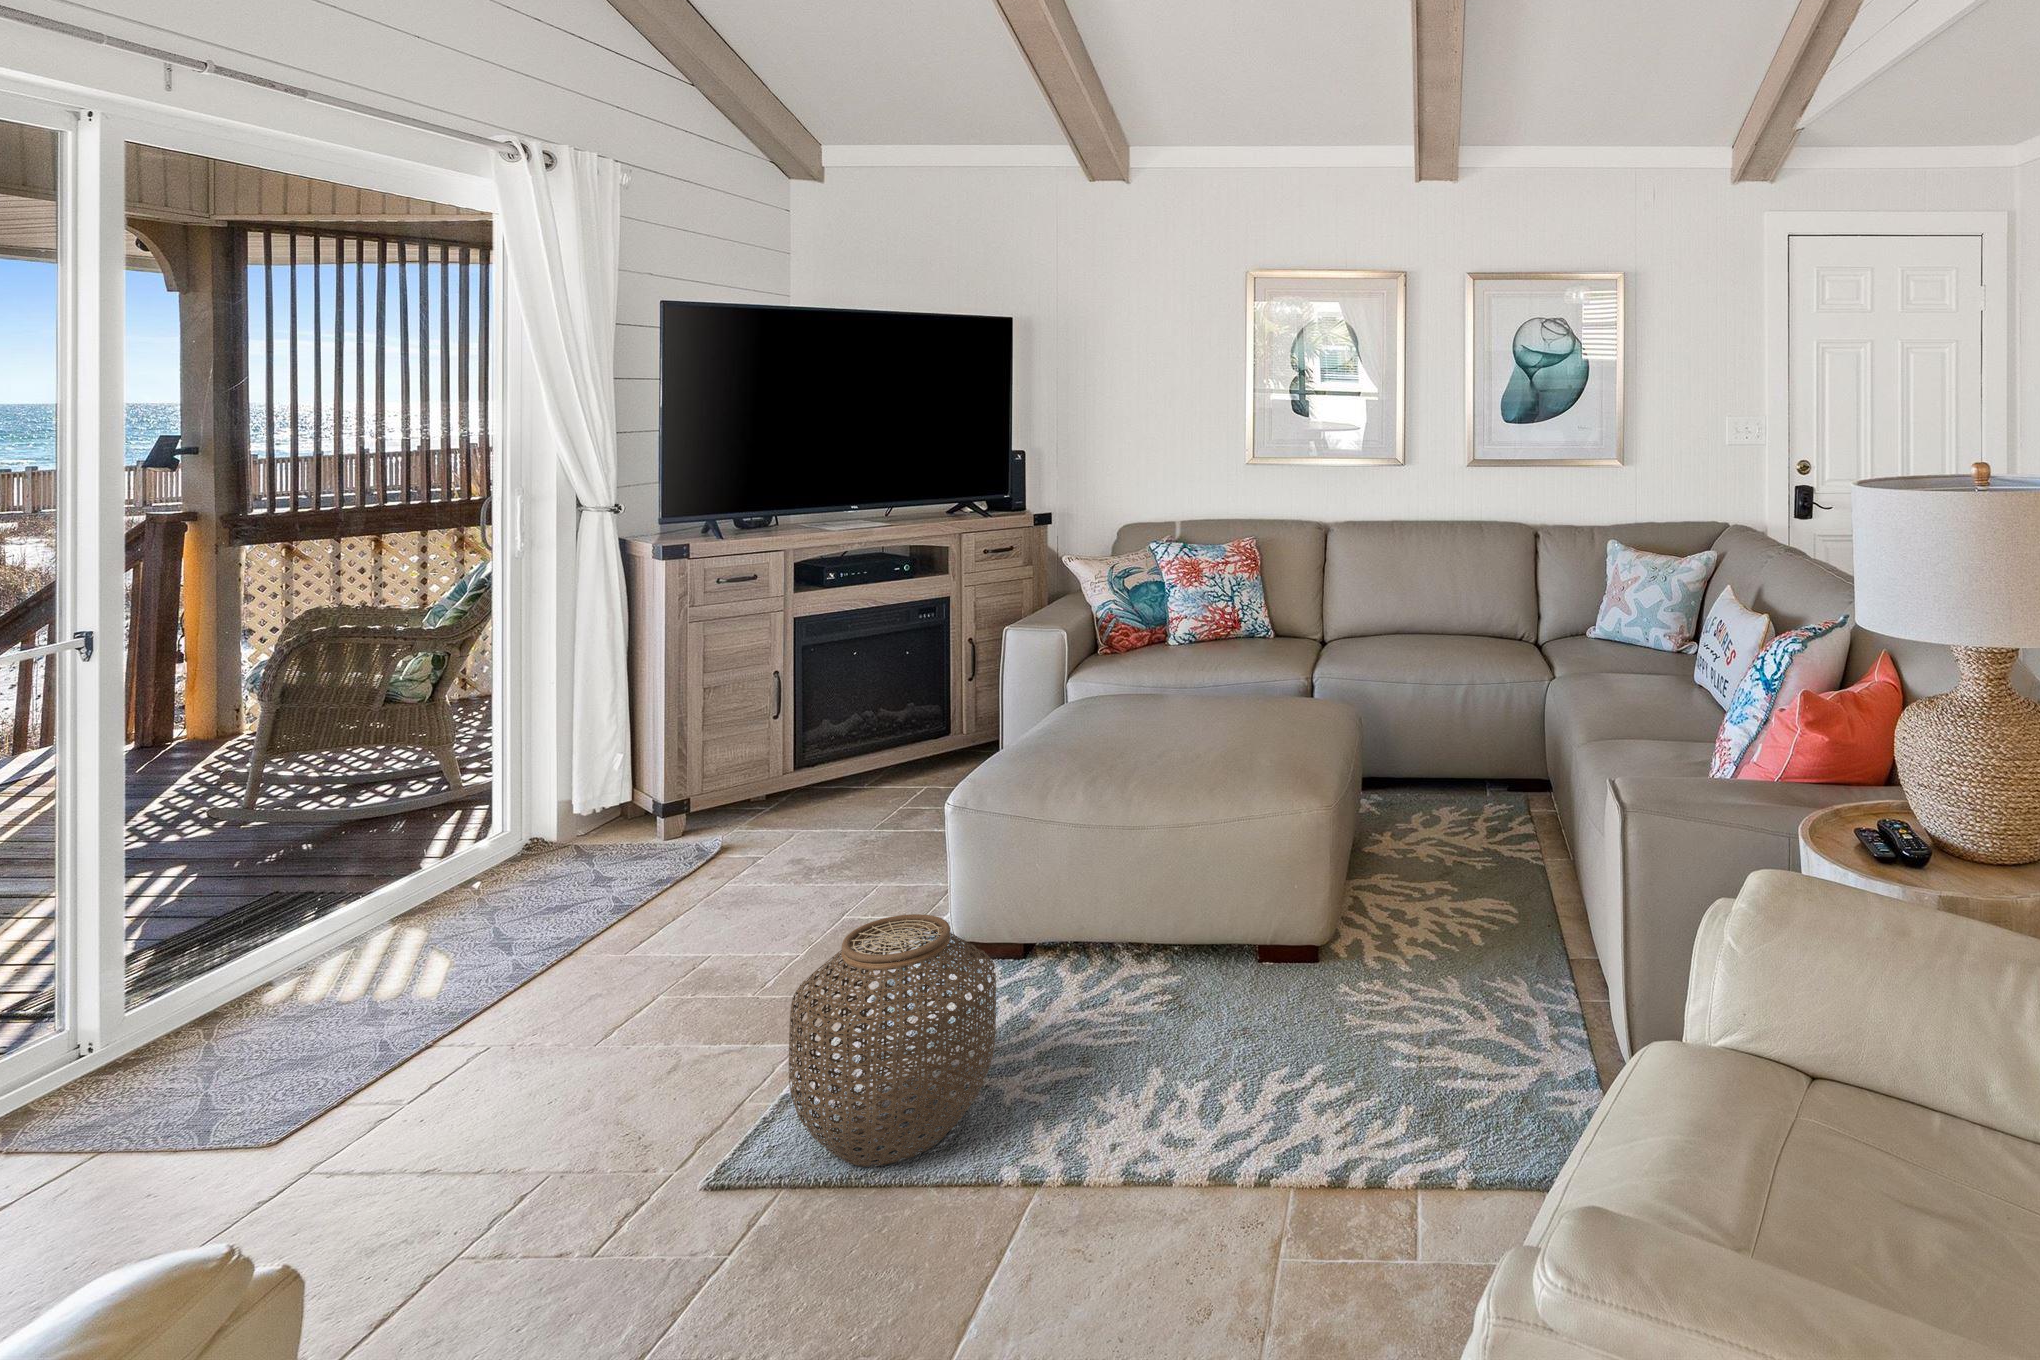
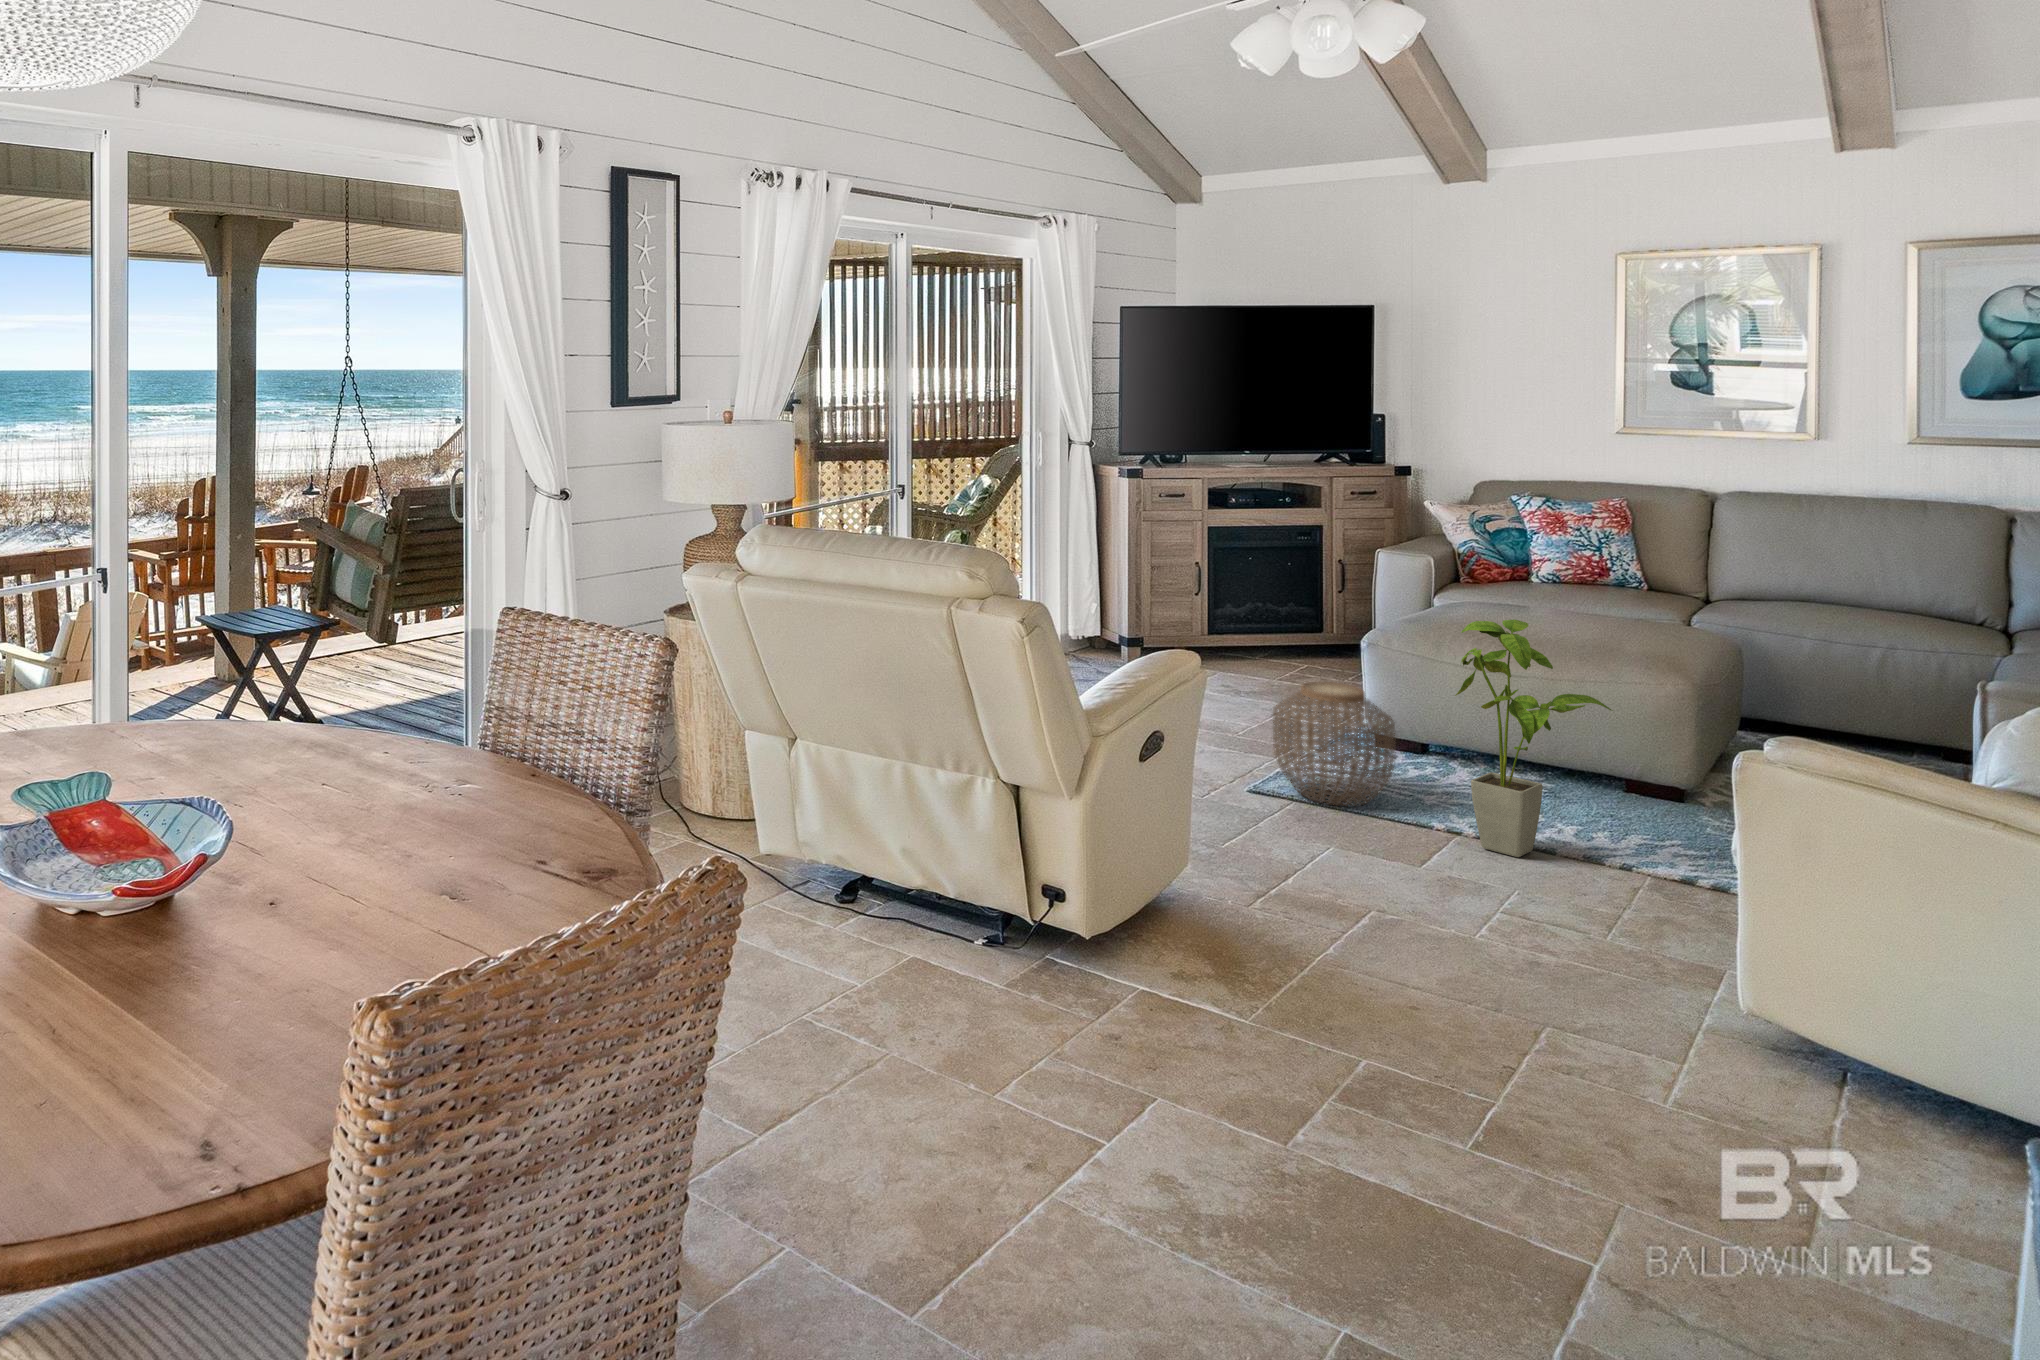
house plant: none [1085,781,1306,1208] -> present [1455,619,1613,857]

